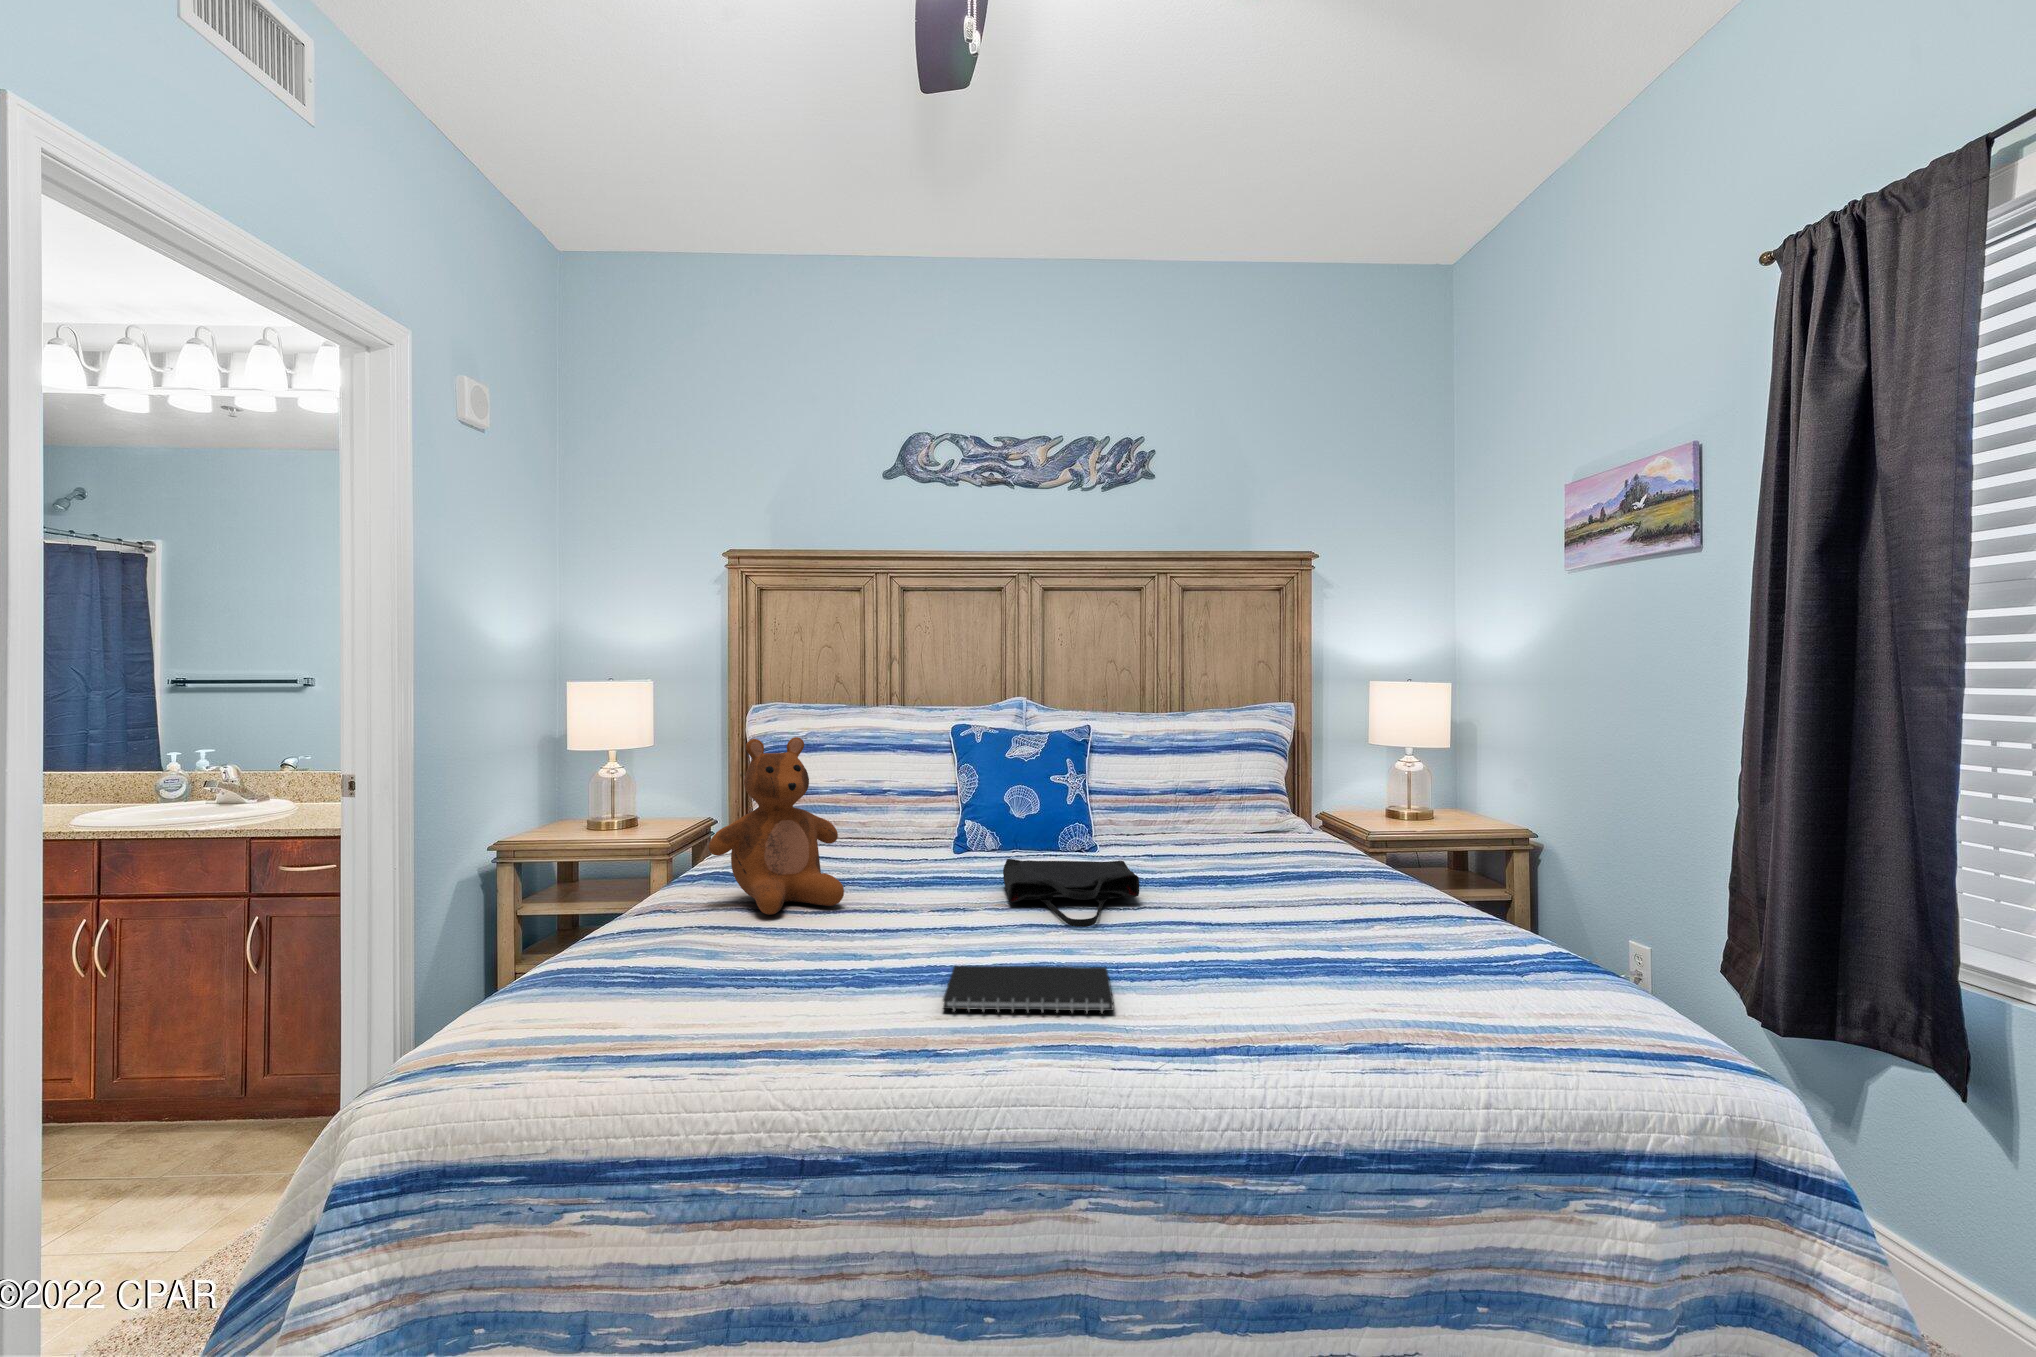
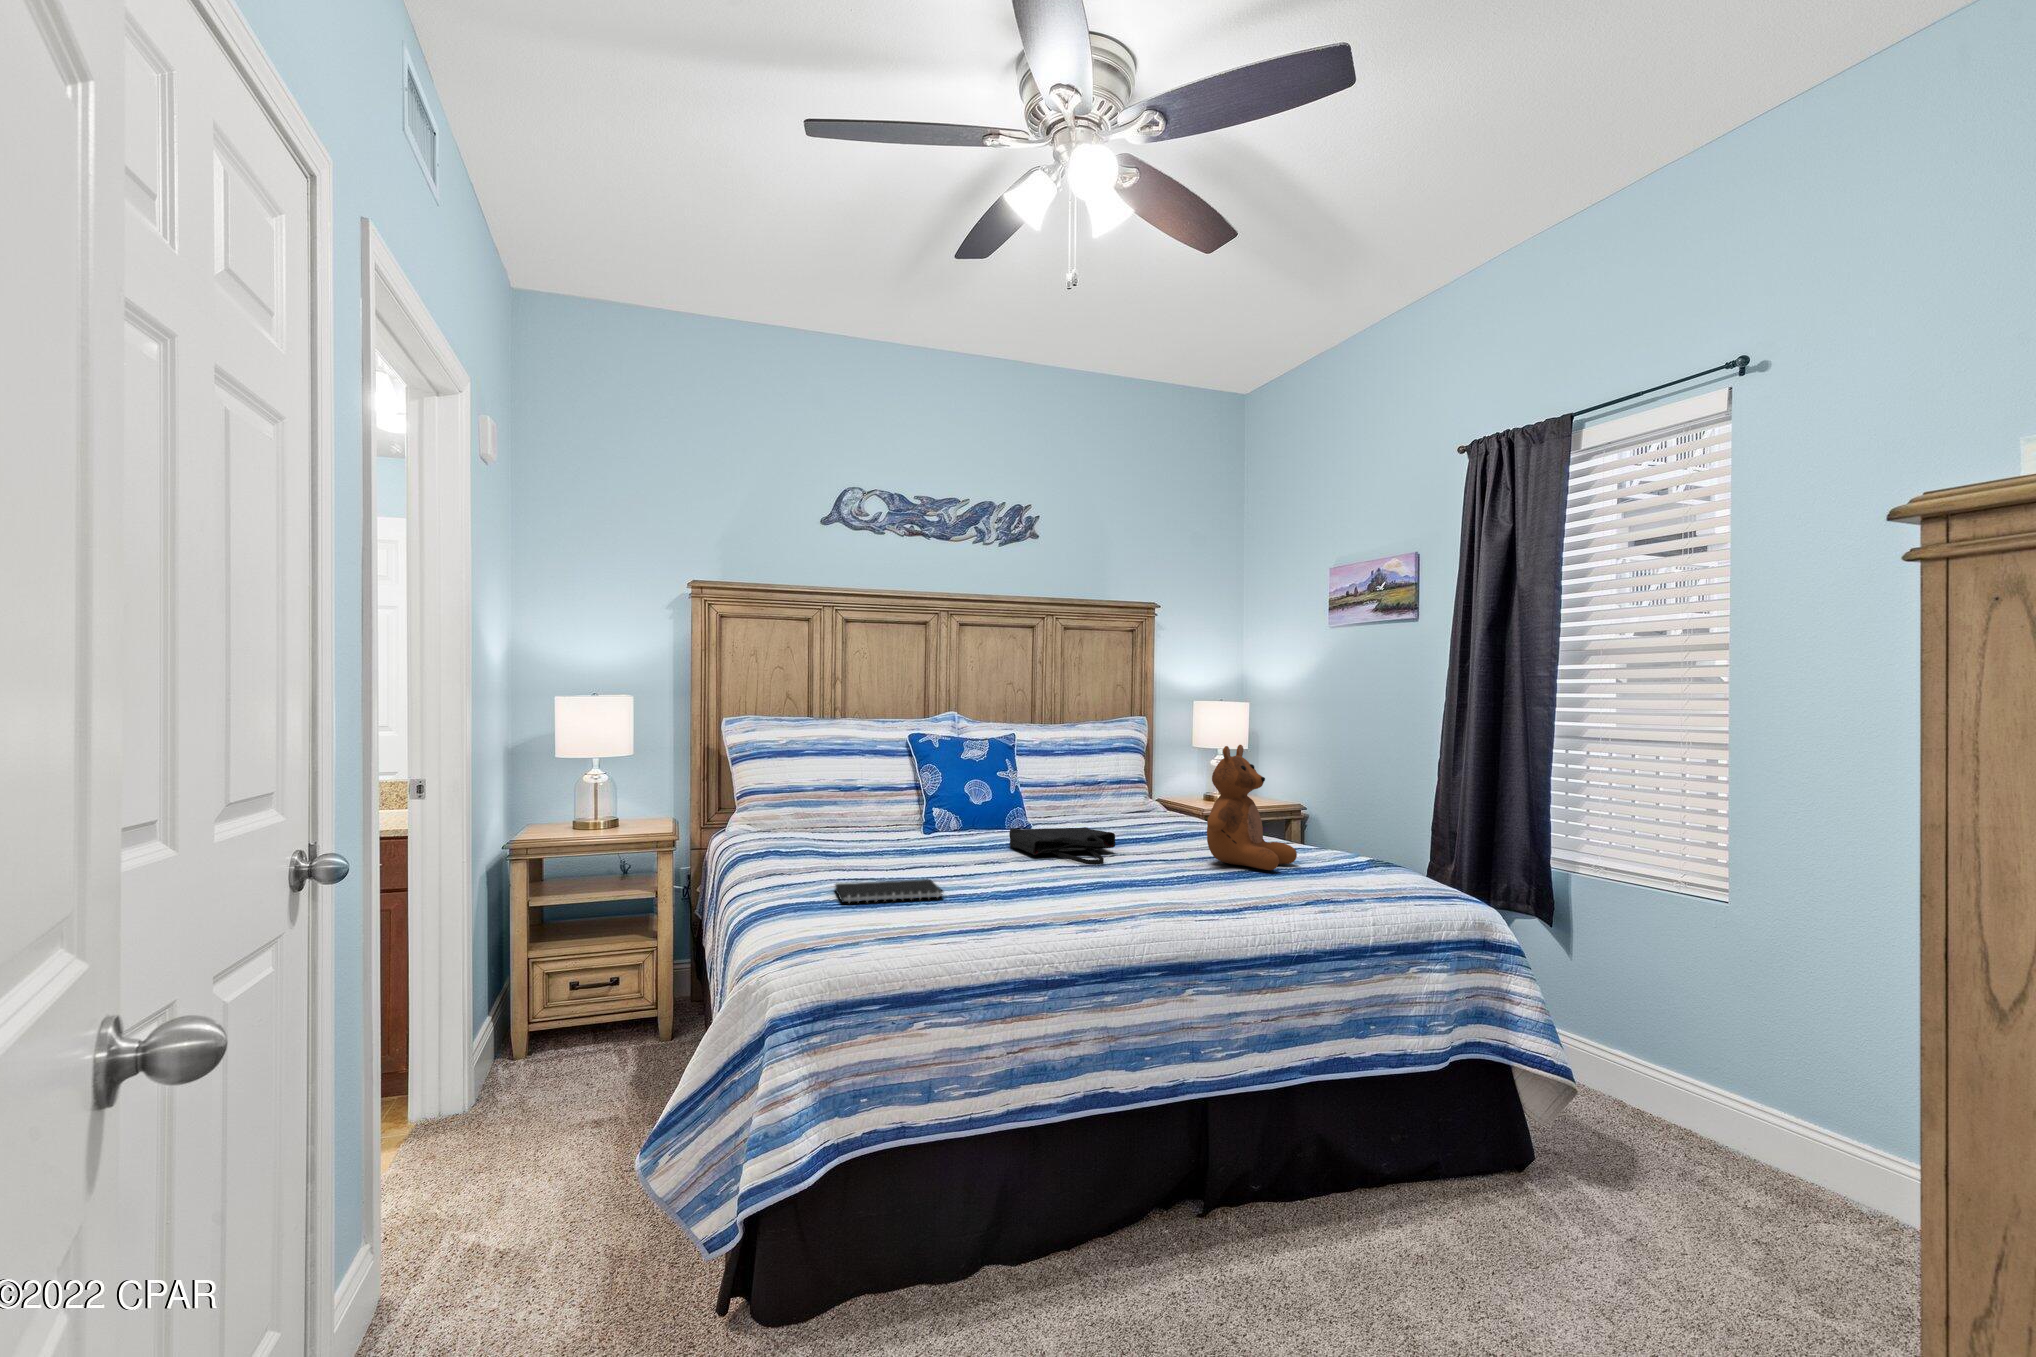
teddy bear: present [708,737,844,915] -> present [1207,745,1297,870]
notebook: present [943,965,1114,1013] -> present [835,879,943,903]

